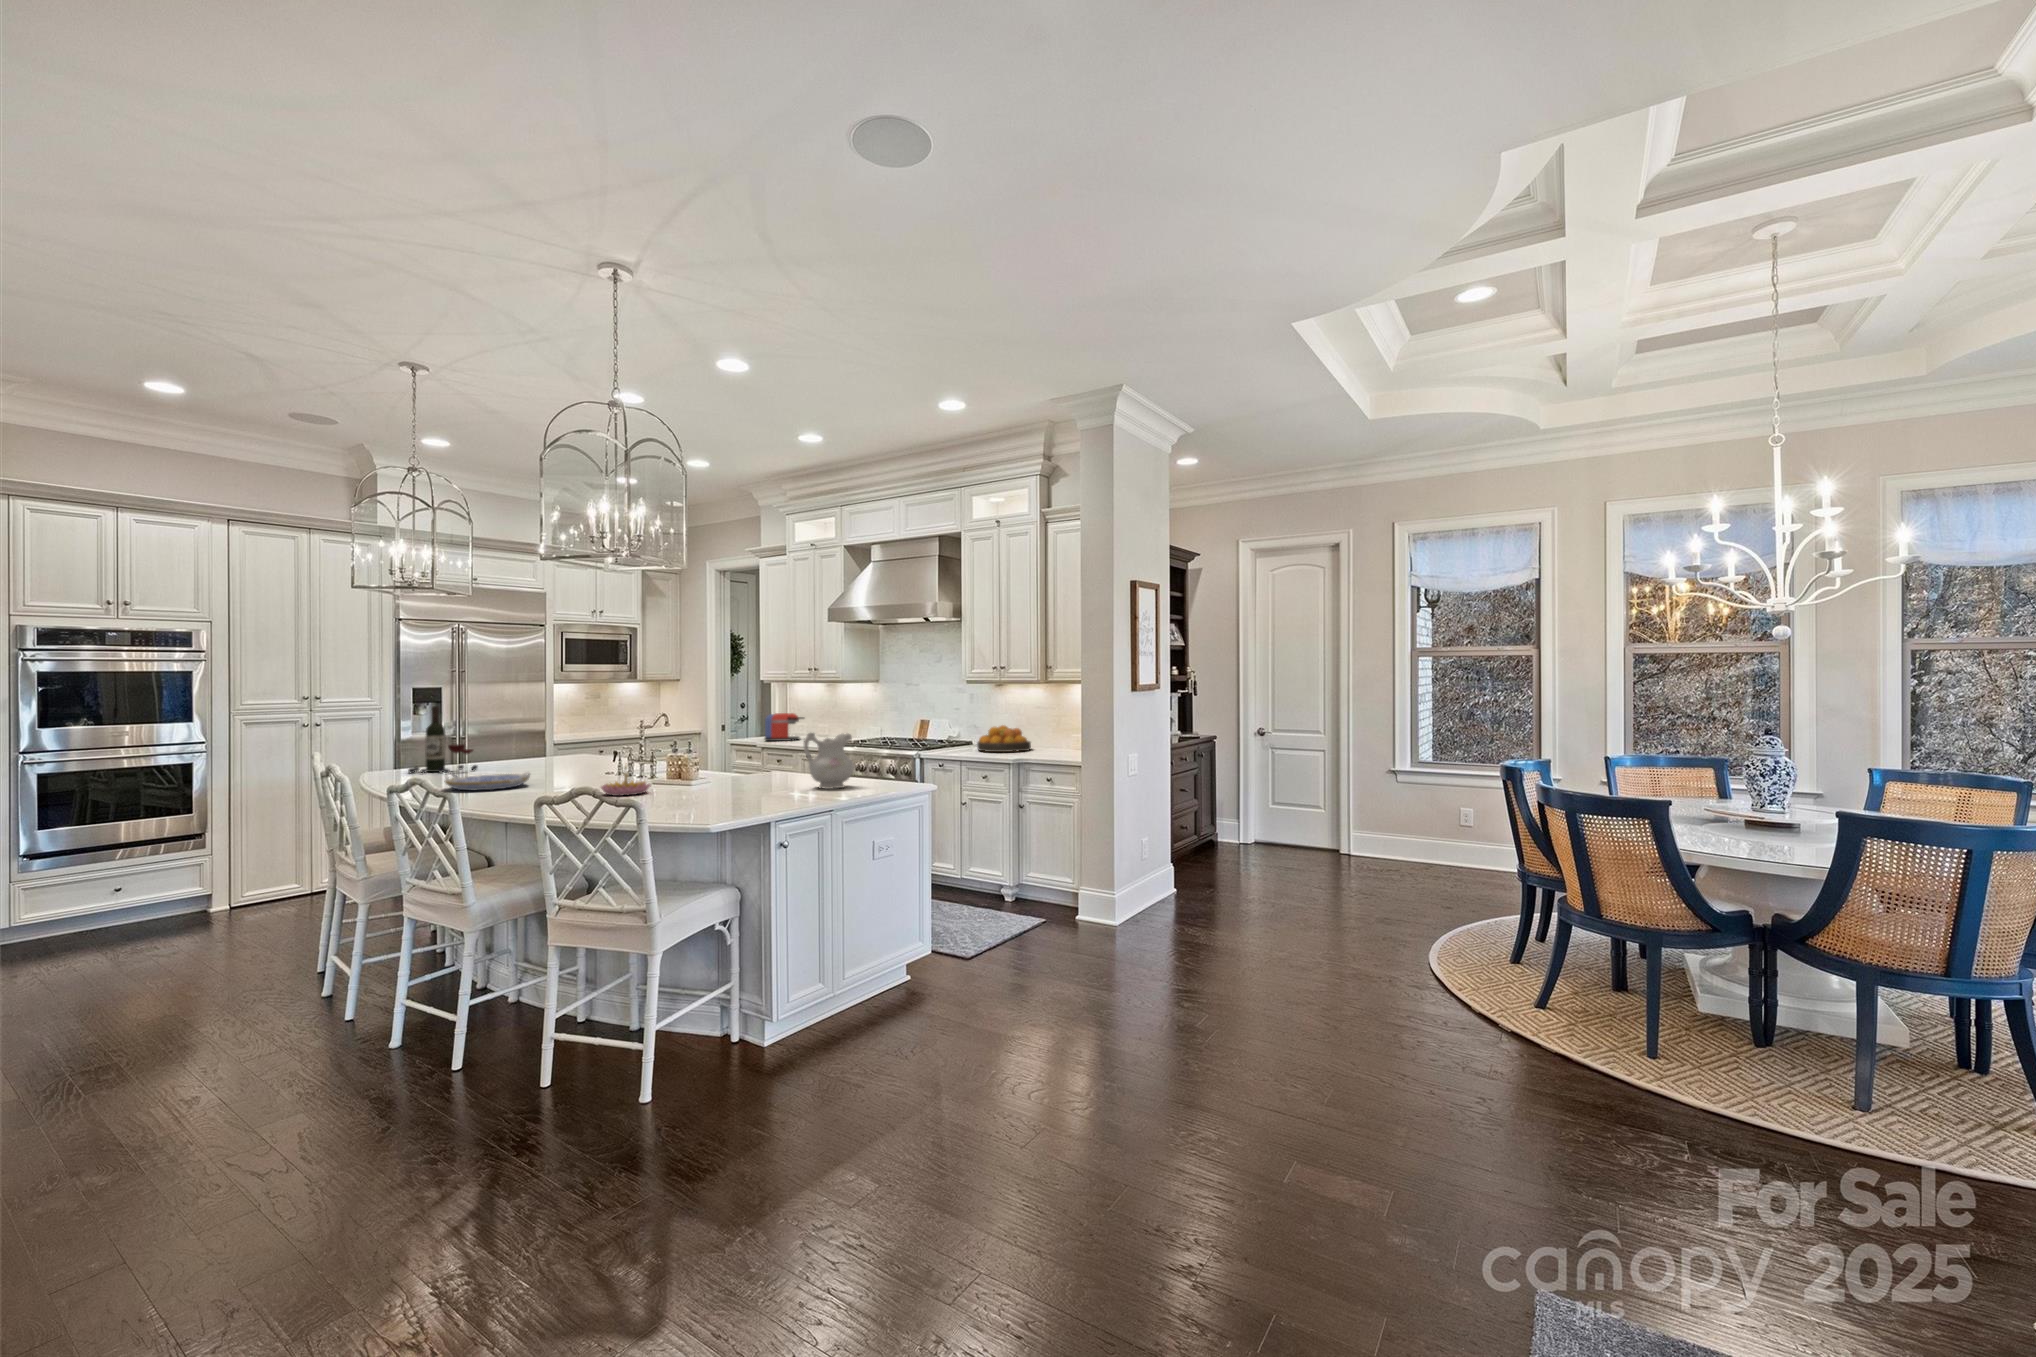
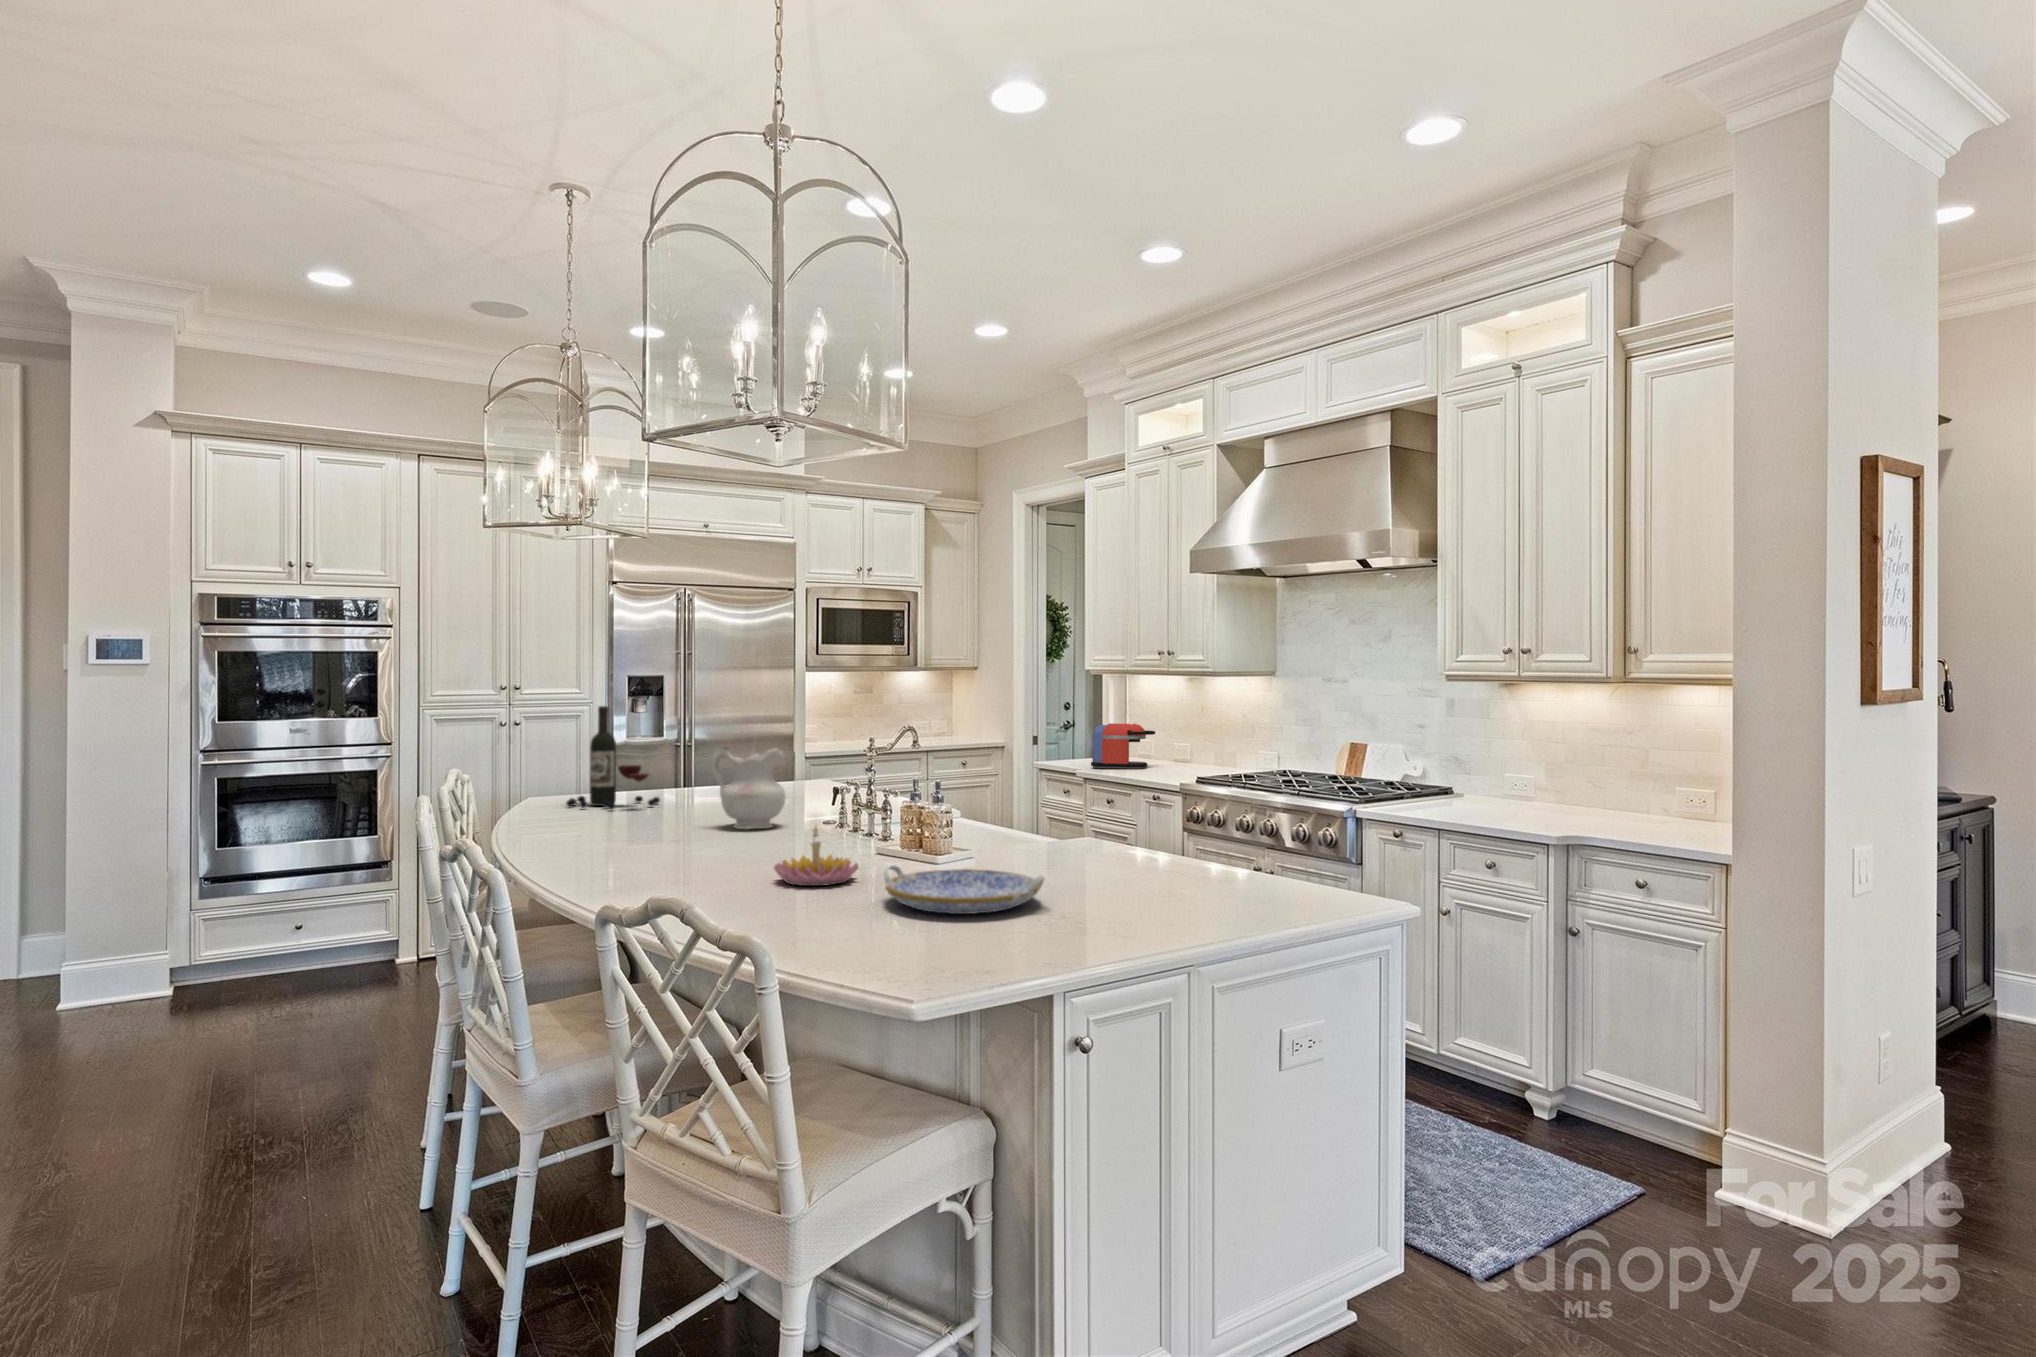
fruit bowl: present [977,725,1031,752] -> none [1469,762,1583,817]
ceramic pitcher: present [804,733,854,789] -> present [712,746,786,829]
serving tray: present [445,772,530,790] -> present [884,865,1045,914]

